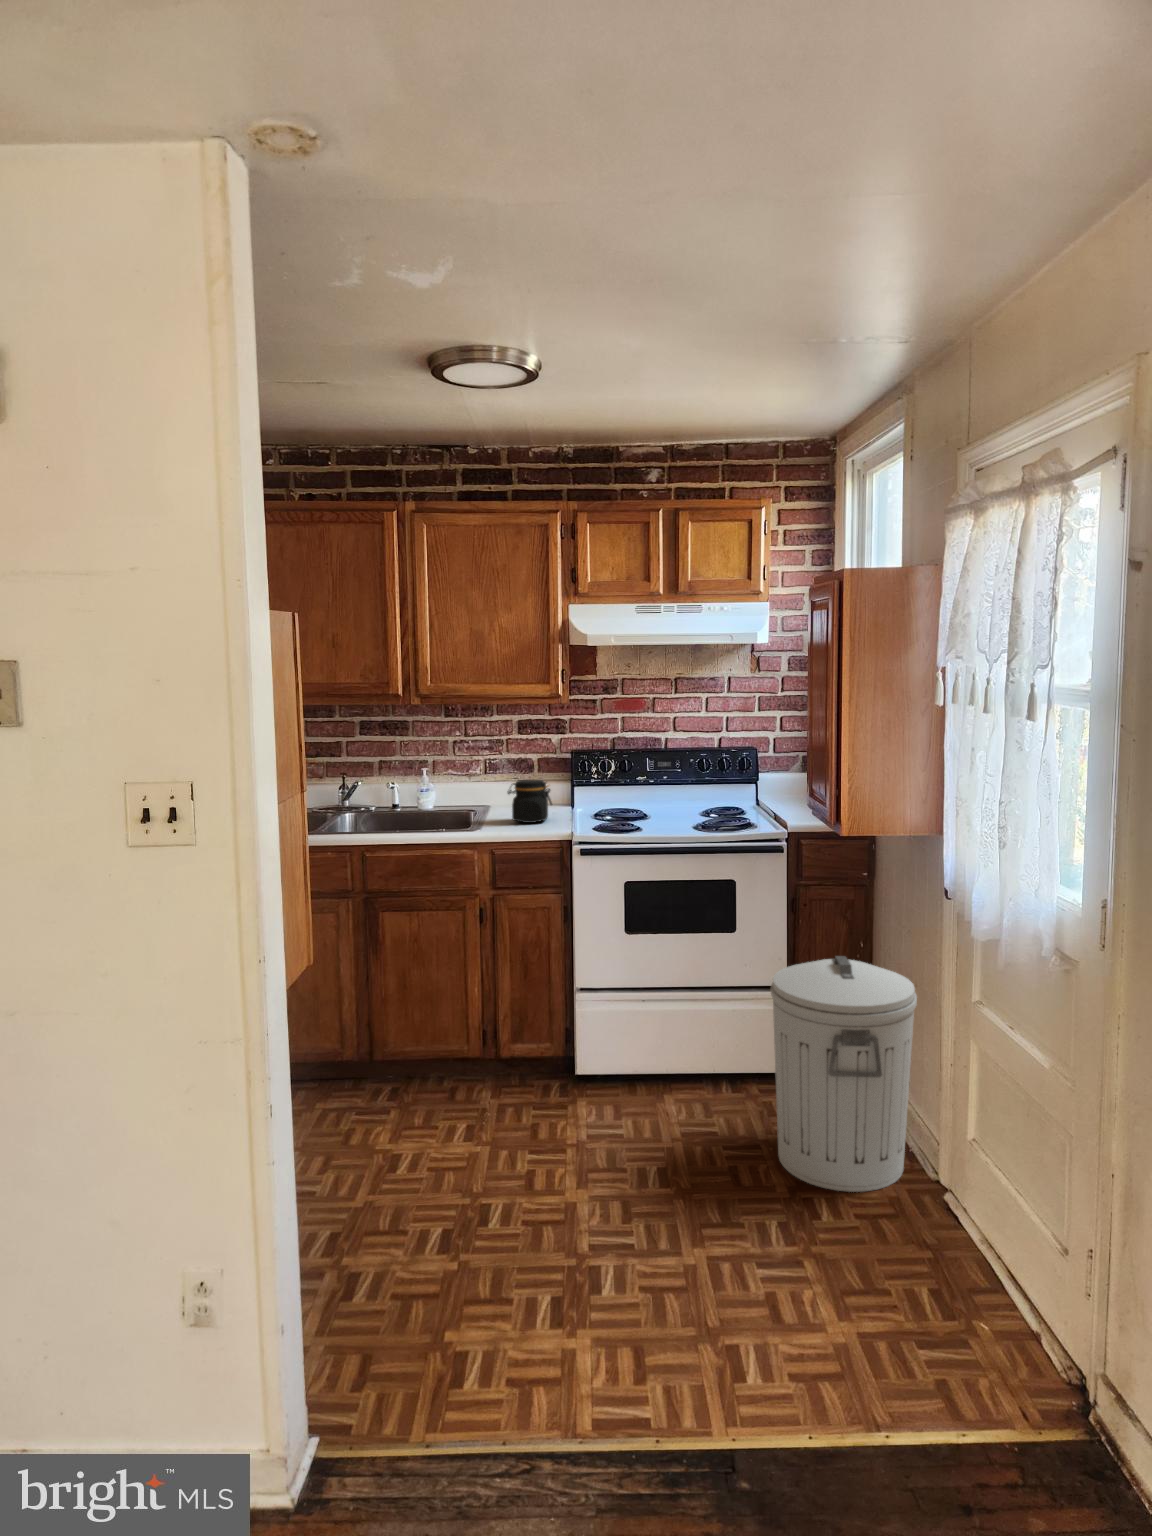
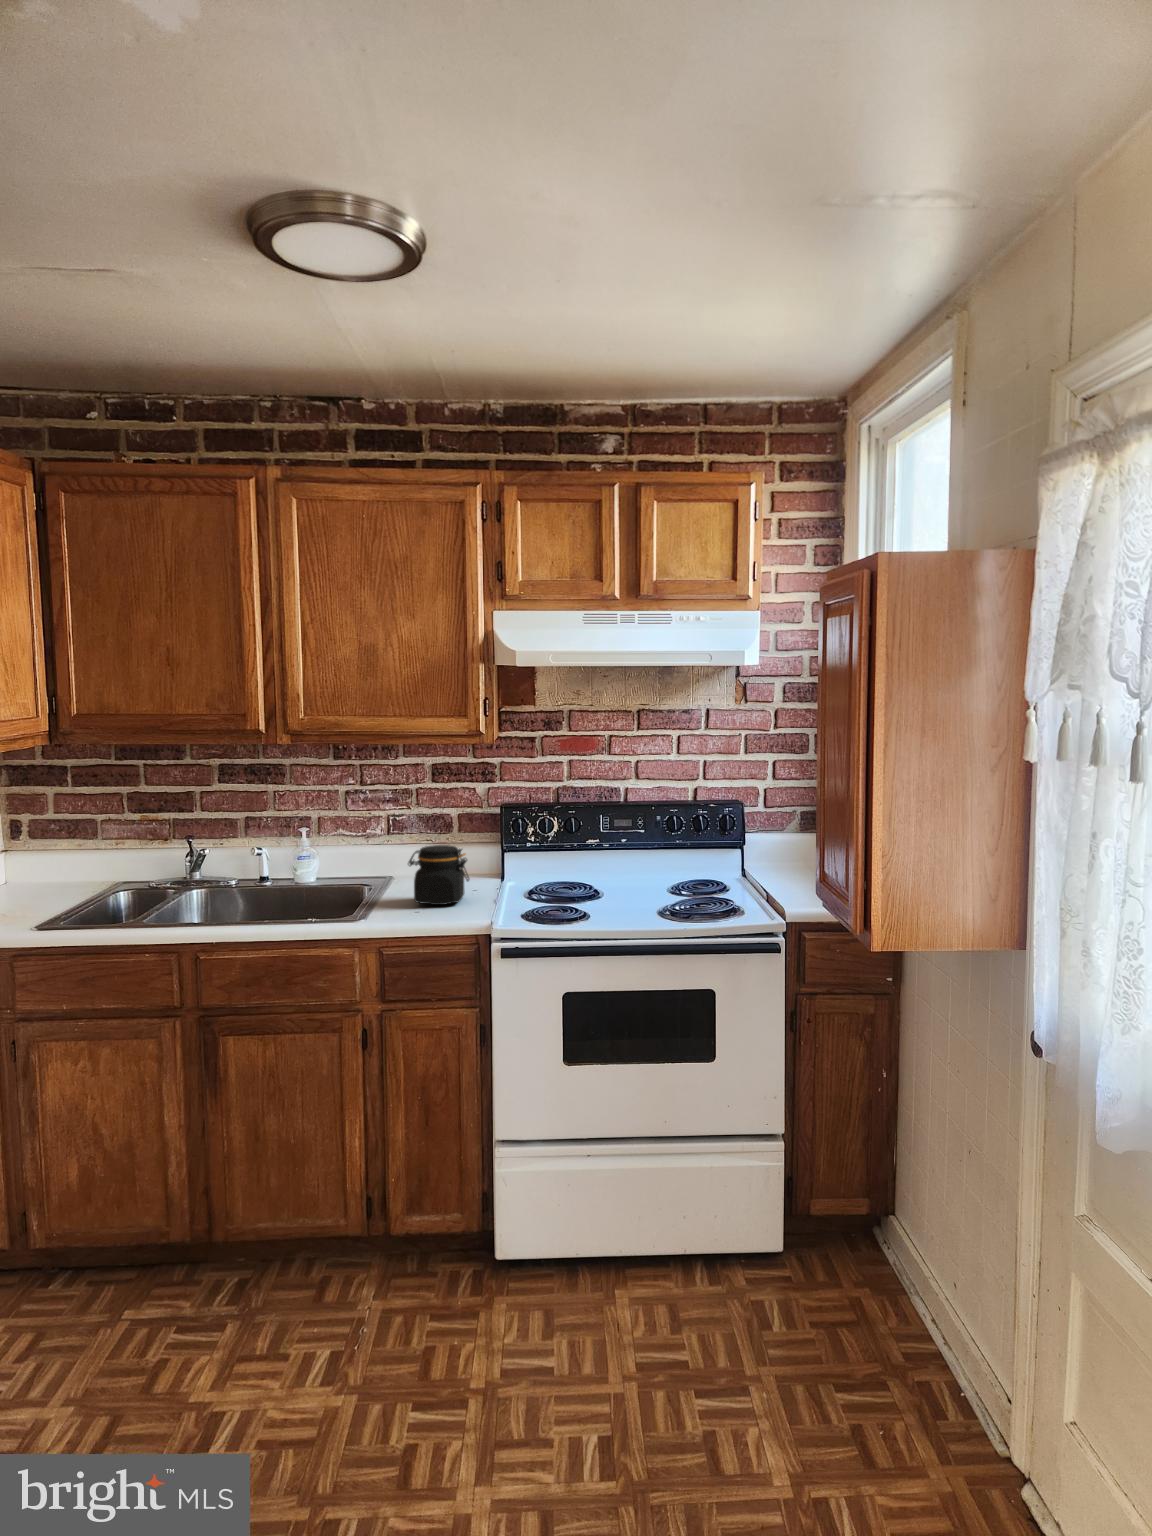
trash can: present [771,956,917,1192] -> none [769,1119,982,1487]

